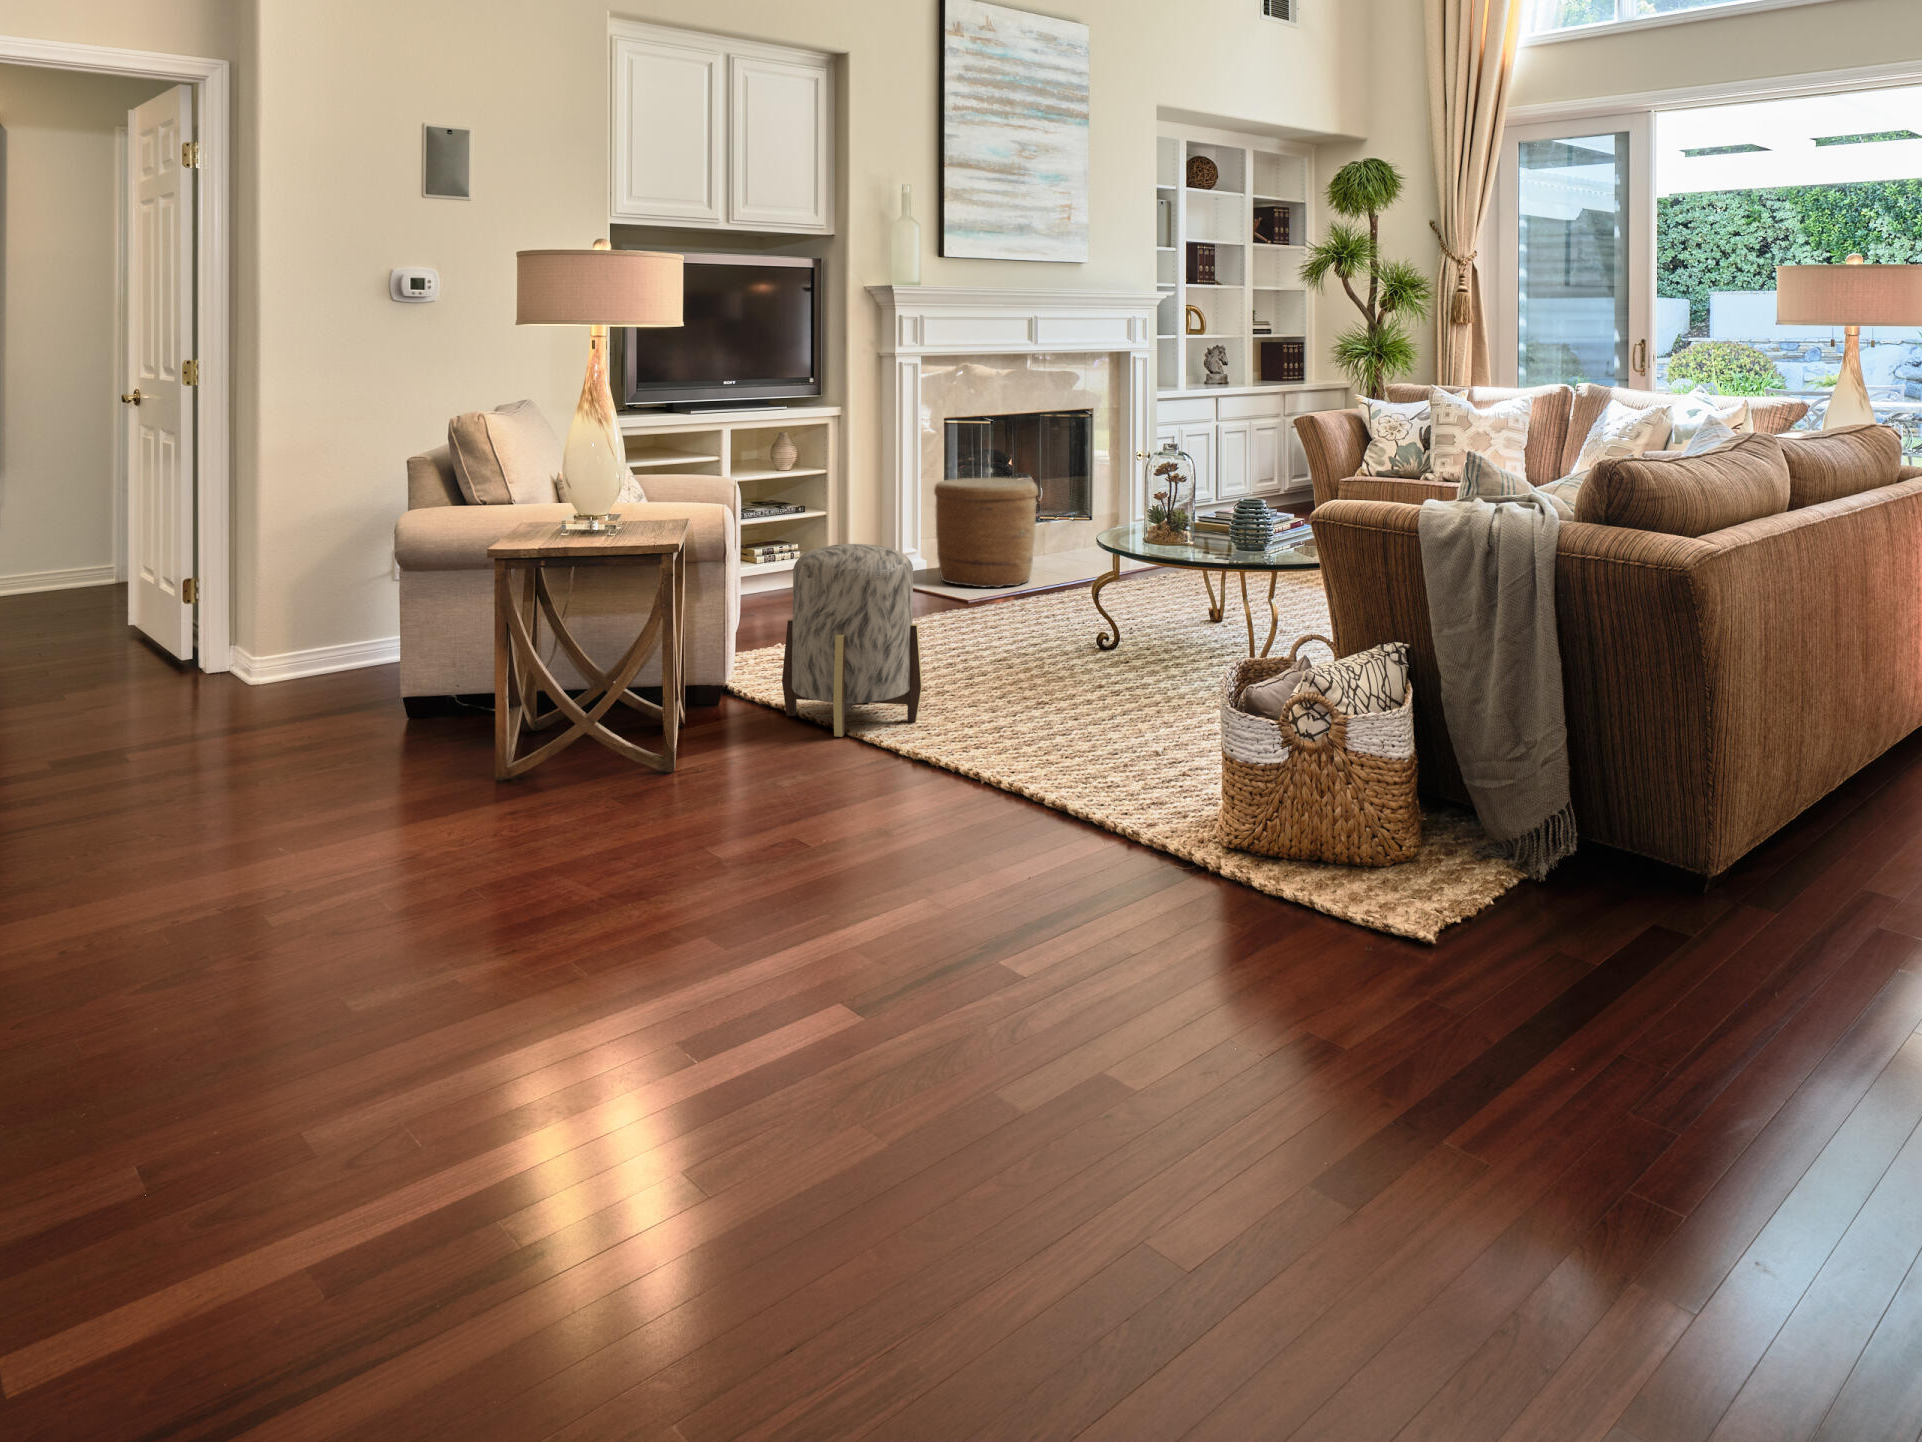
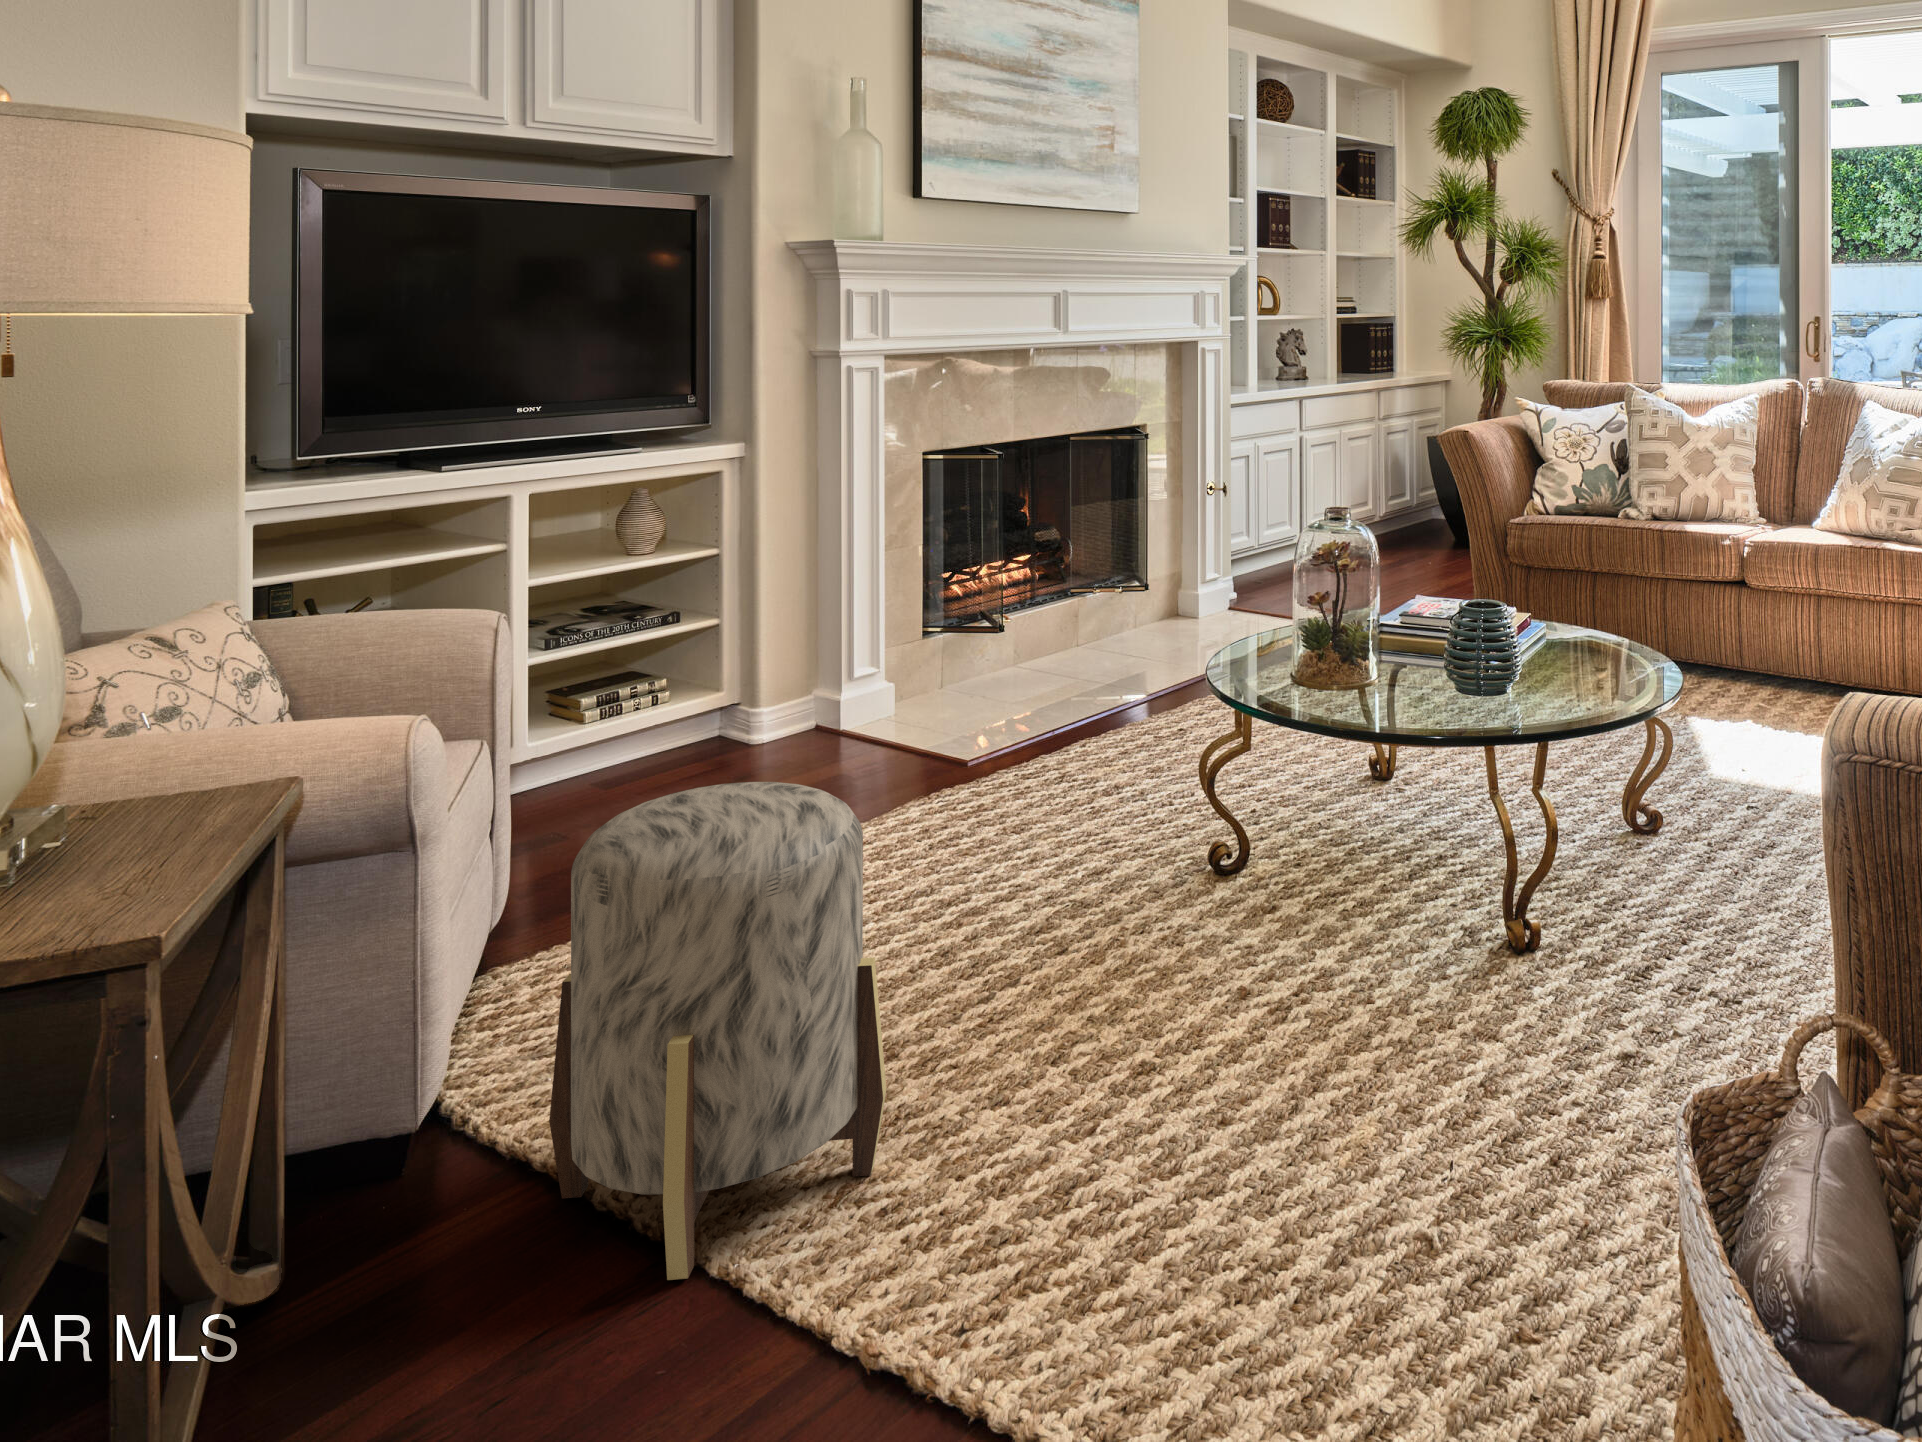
woven basket: present [934,478,1038,588] -> none [908,538,1077,720]

